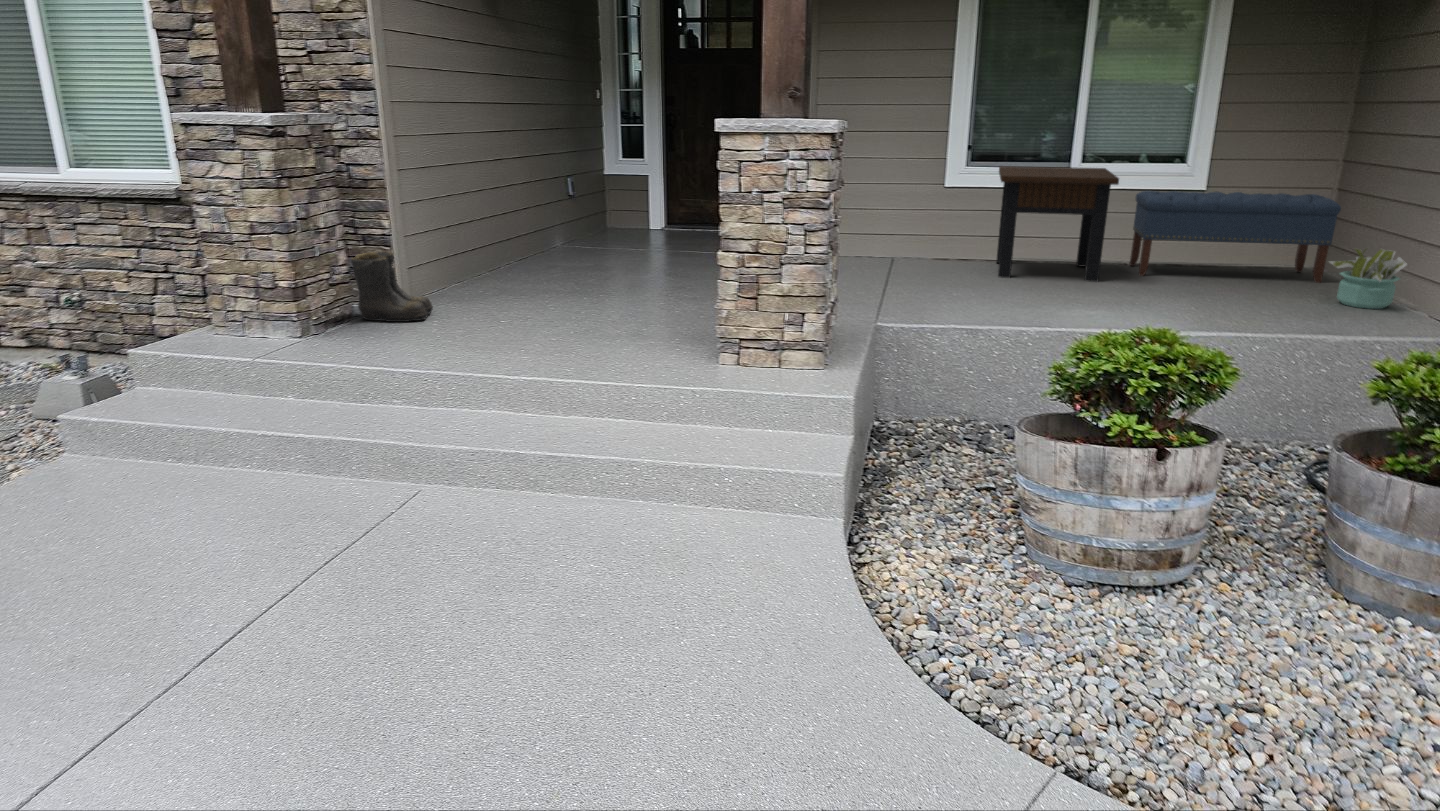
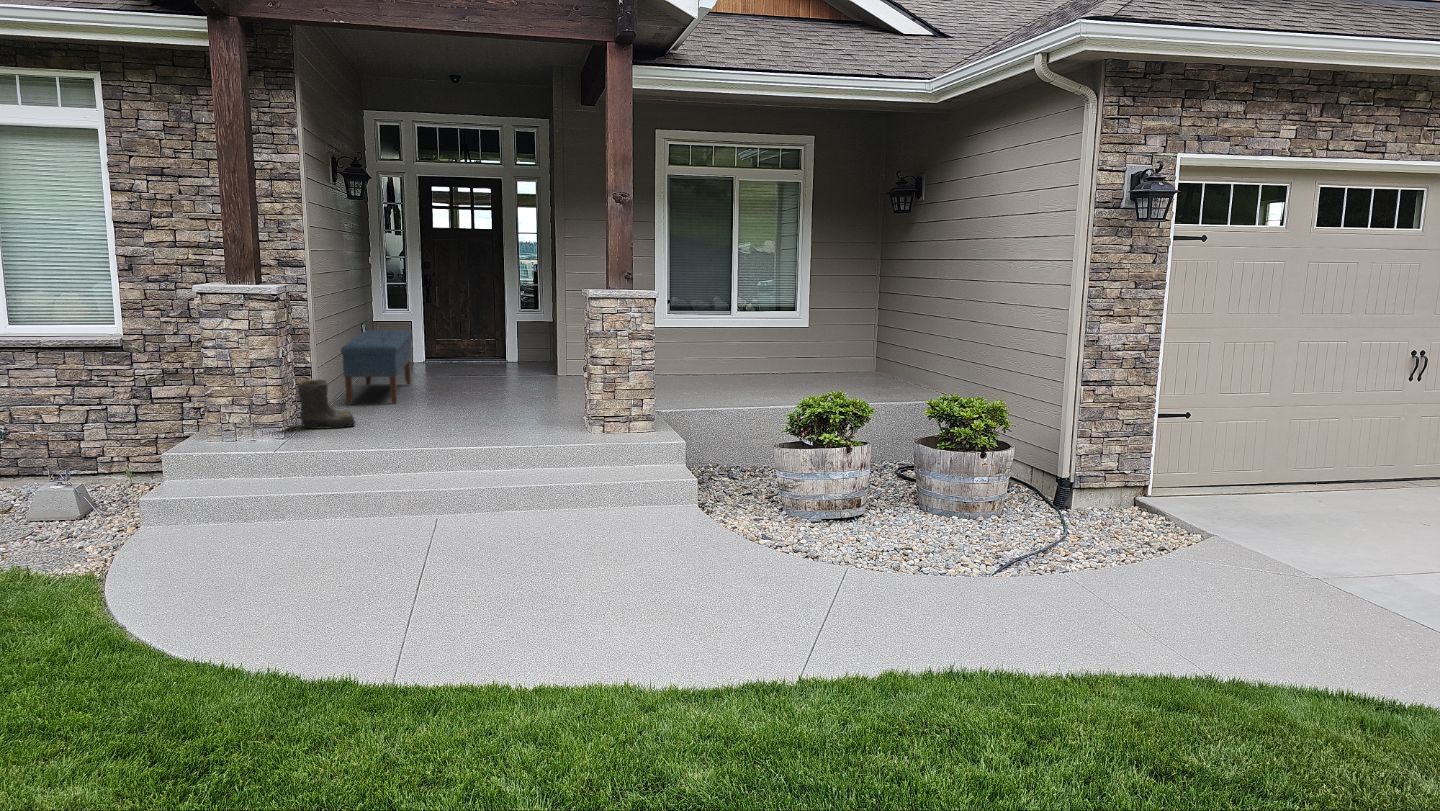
side table: present [997,166,1119,282] -> none [698,311,777,383]
bench: present [1130,191,1341,283] -> present [341,330,411,405]
decorative plant: present [1330,249,1407,309] -> none [894,354,933,388]

